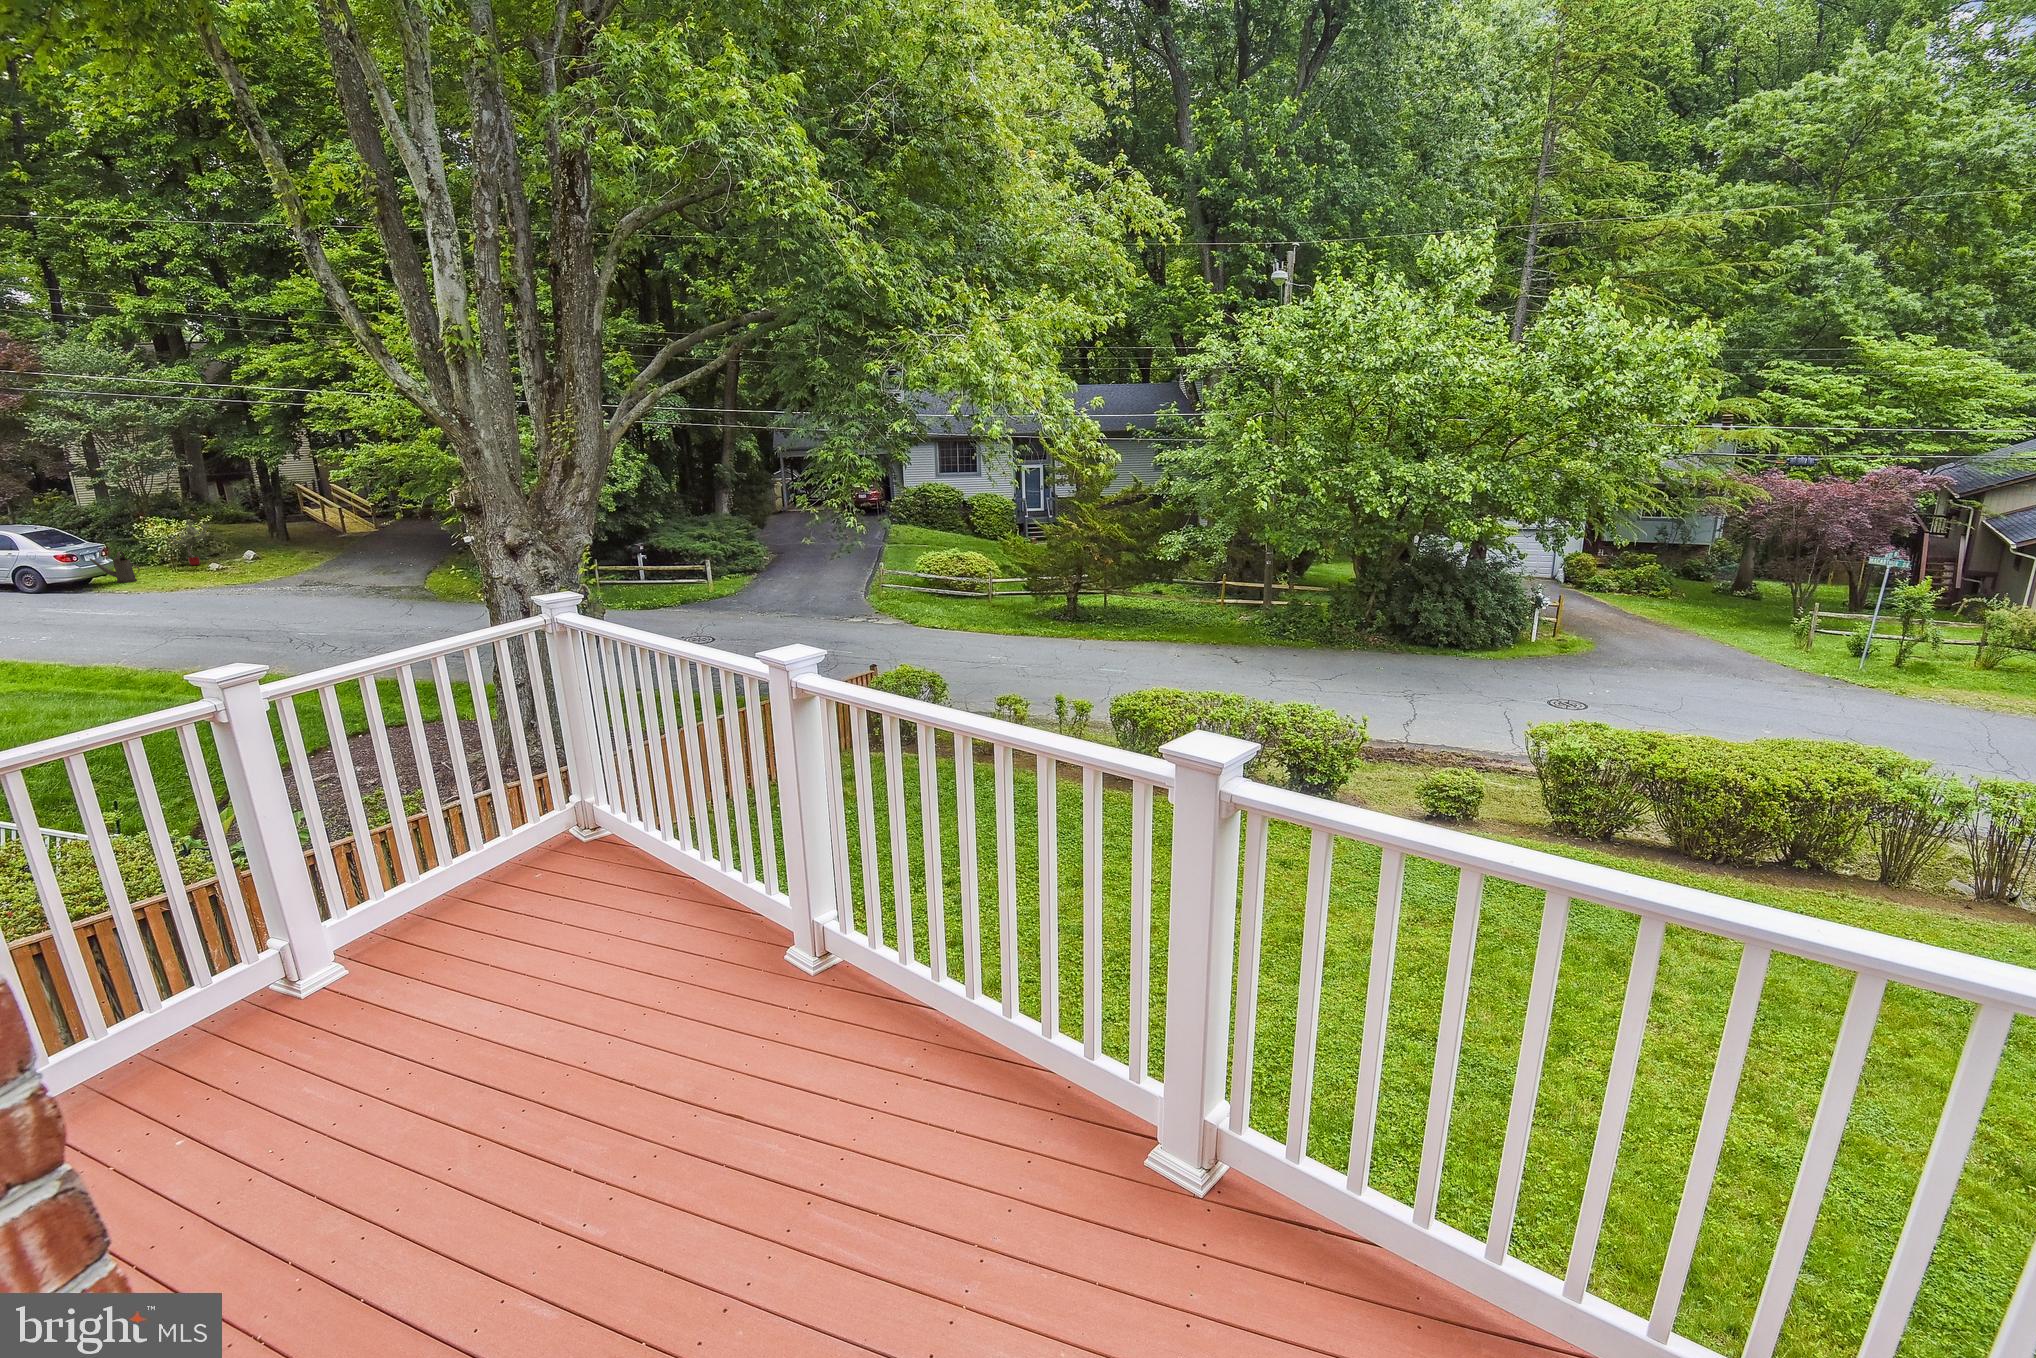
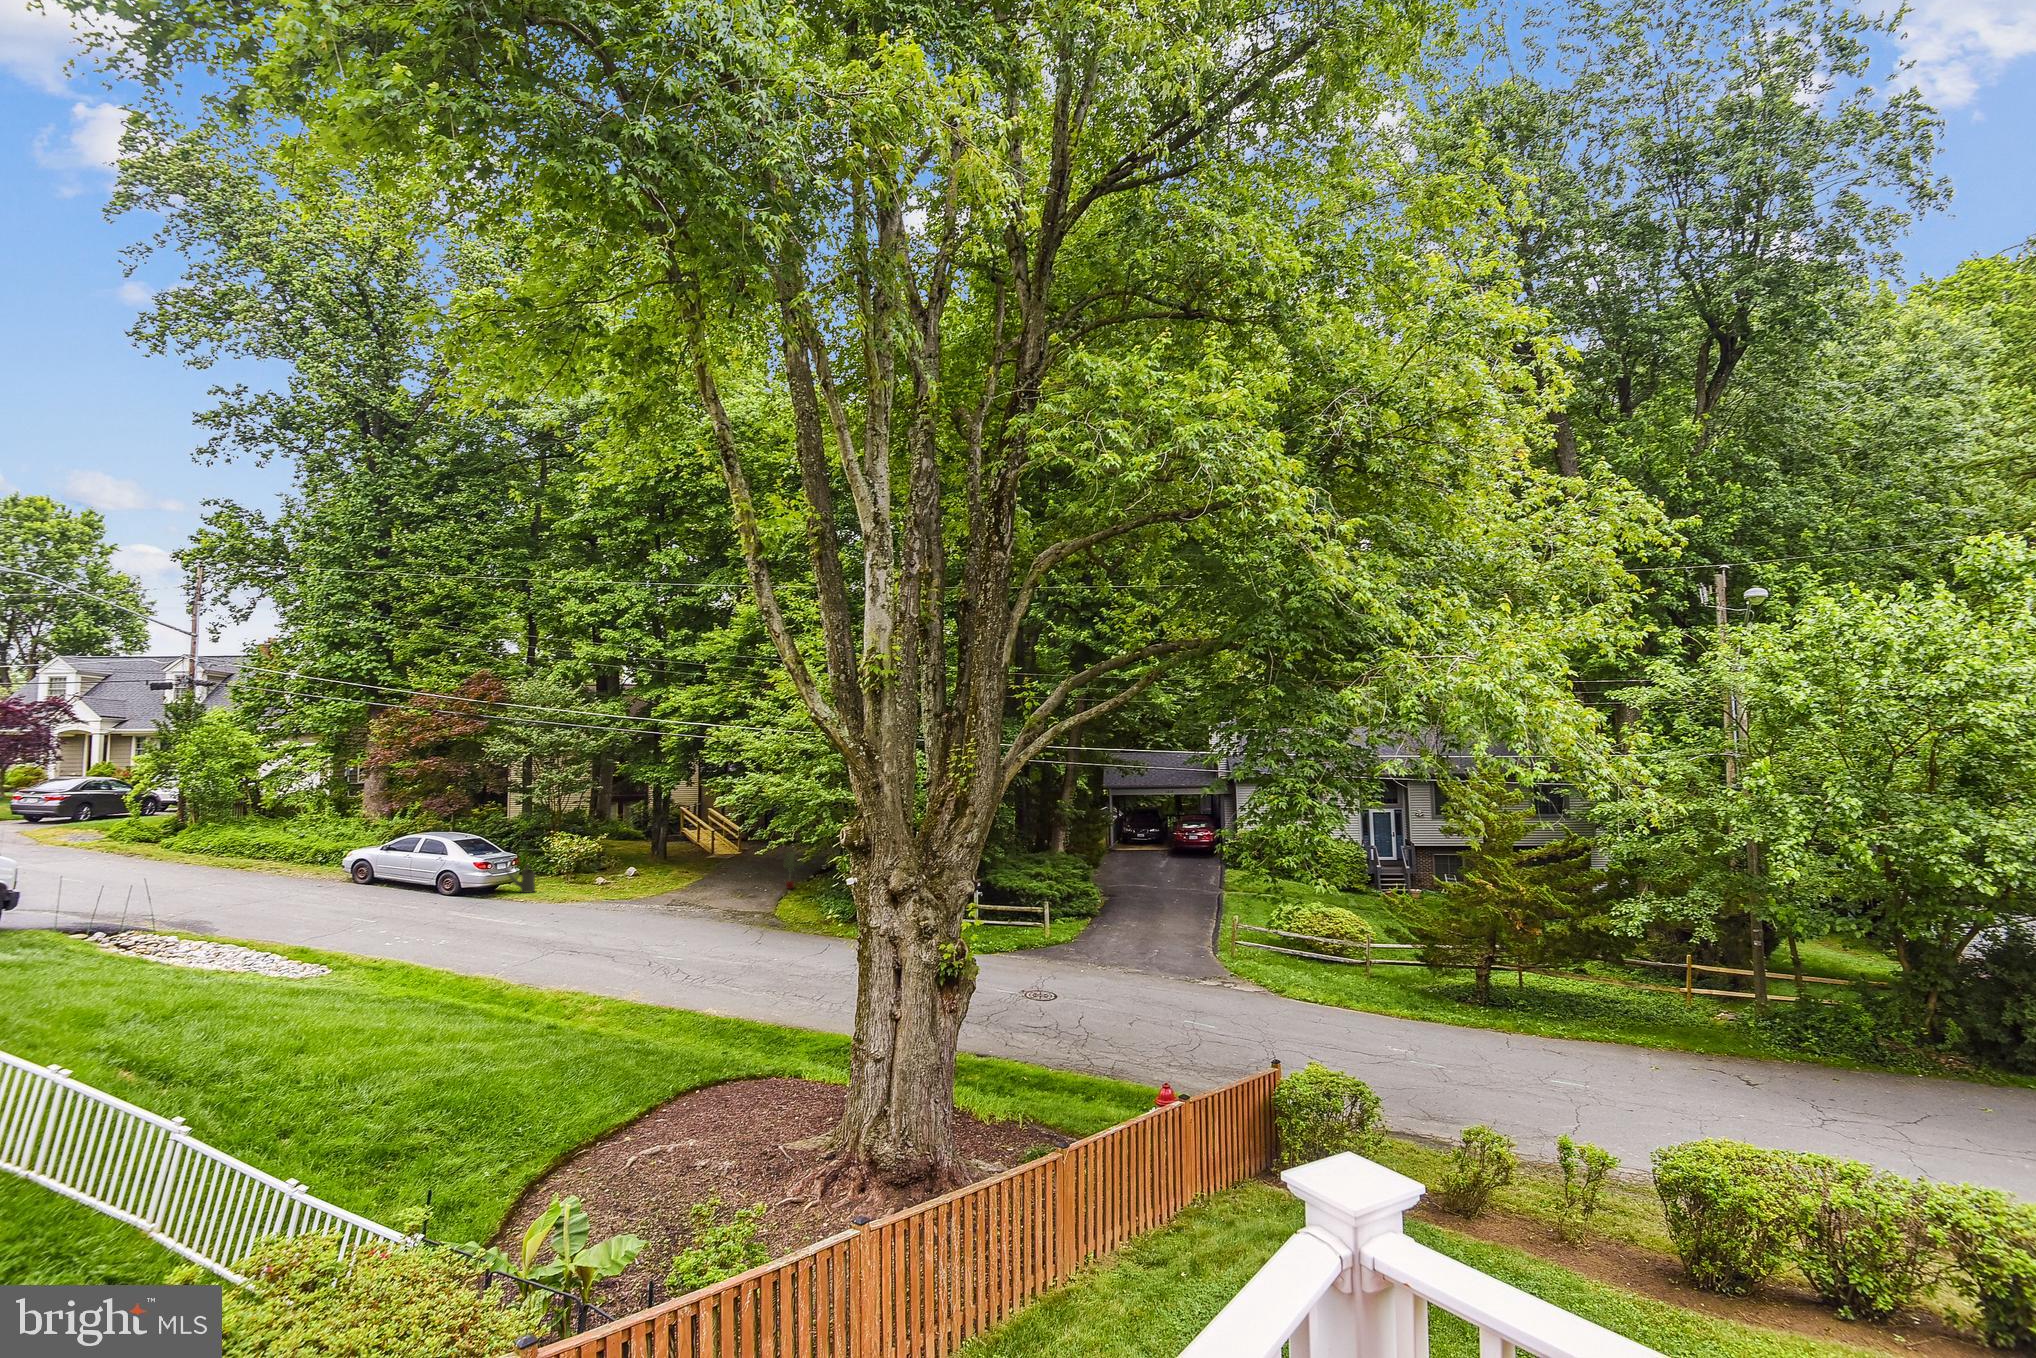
potted tree: present [167,520,210,566] -> present [784,850,803,889]

